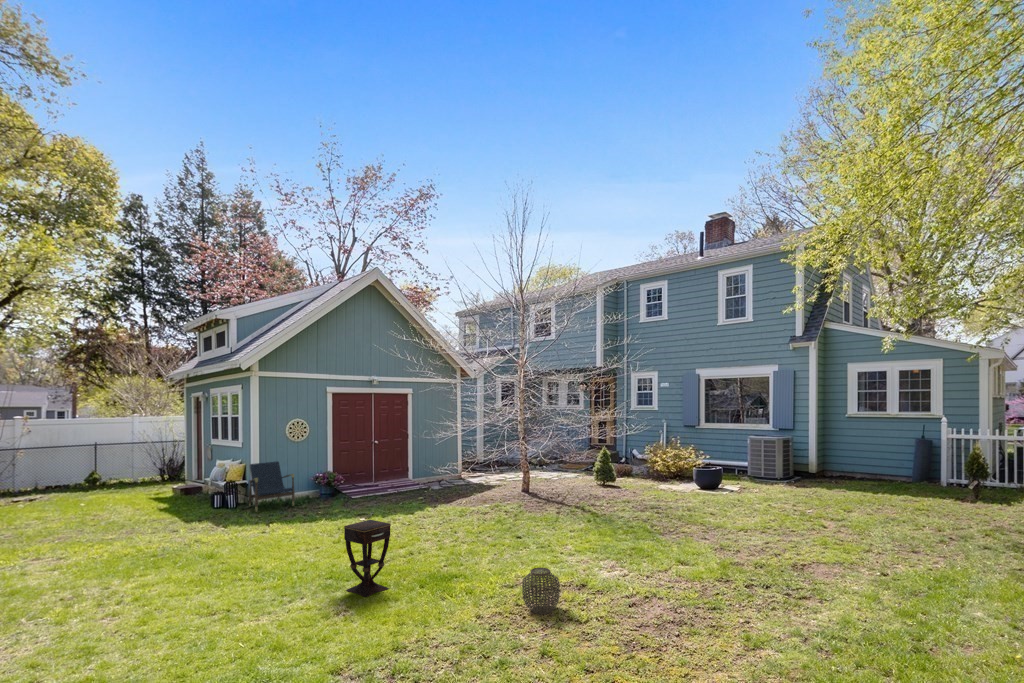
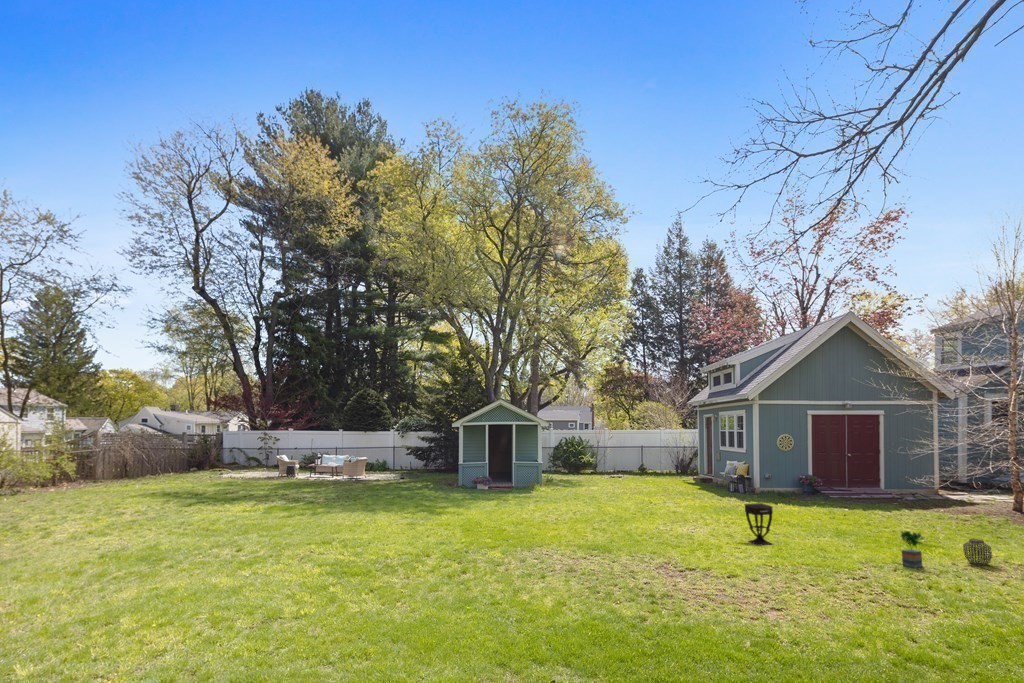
lounge chair: present [249,461,295,511] -> none [755,464,790,498]
side table: present [344,520,391,597] -> present [745,503,773,545]
potted tree: none [435,580,476,657] -> present [901,531,924,568]

